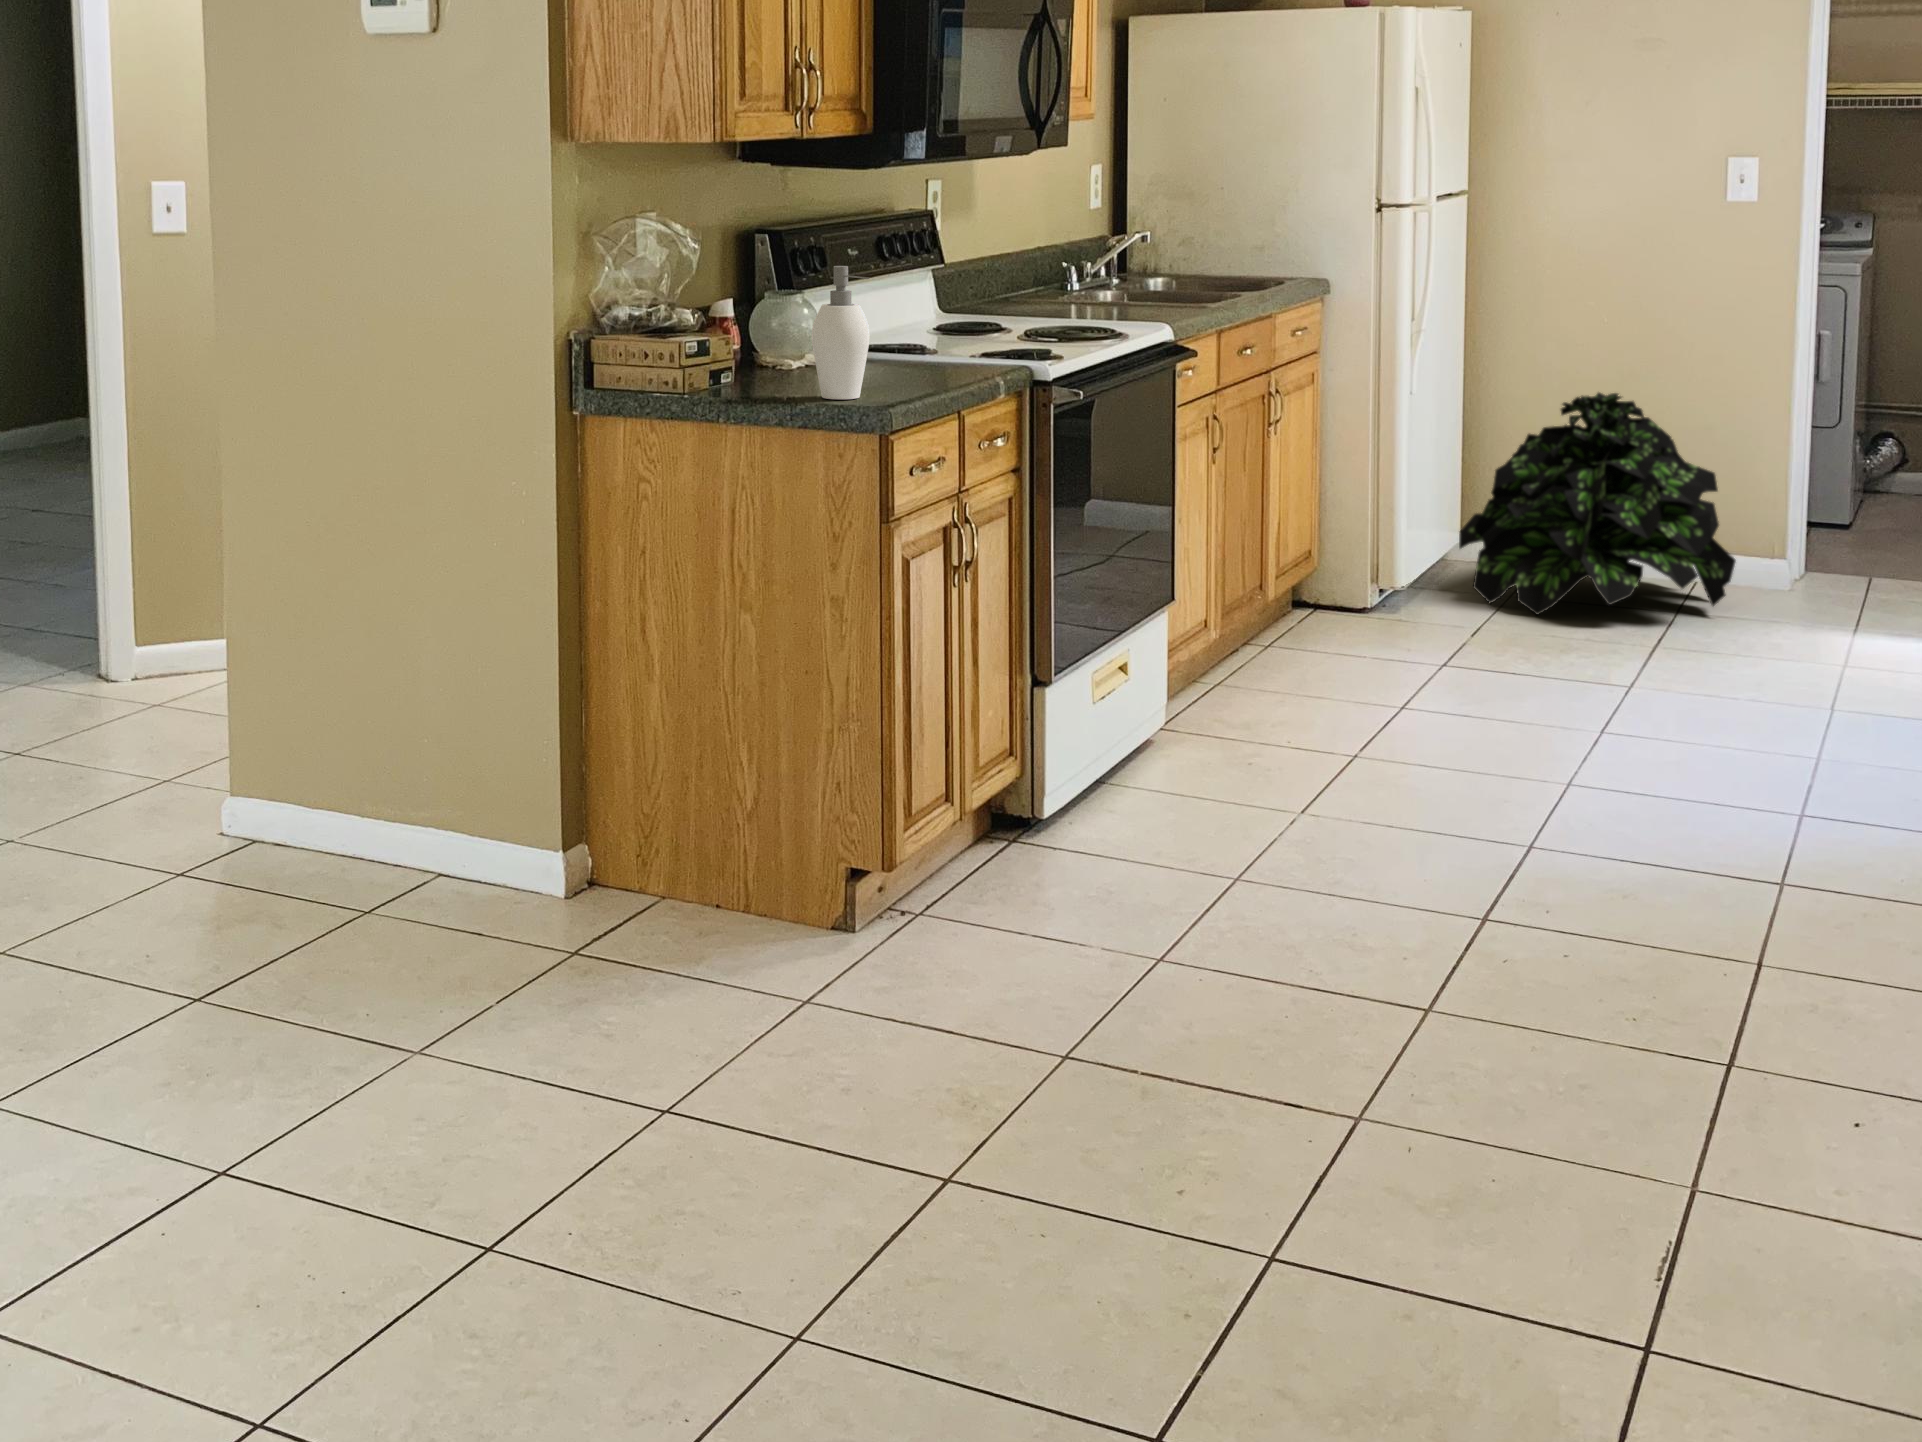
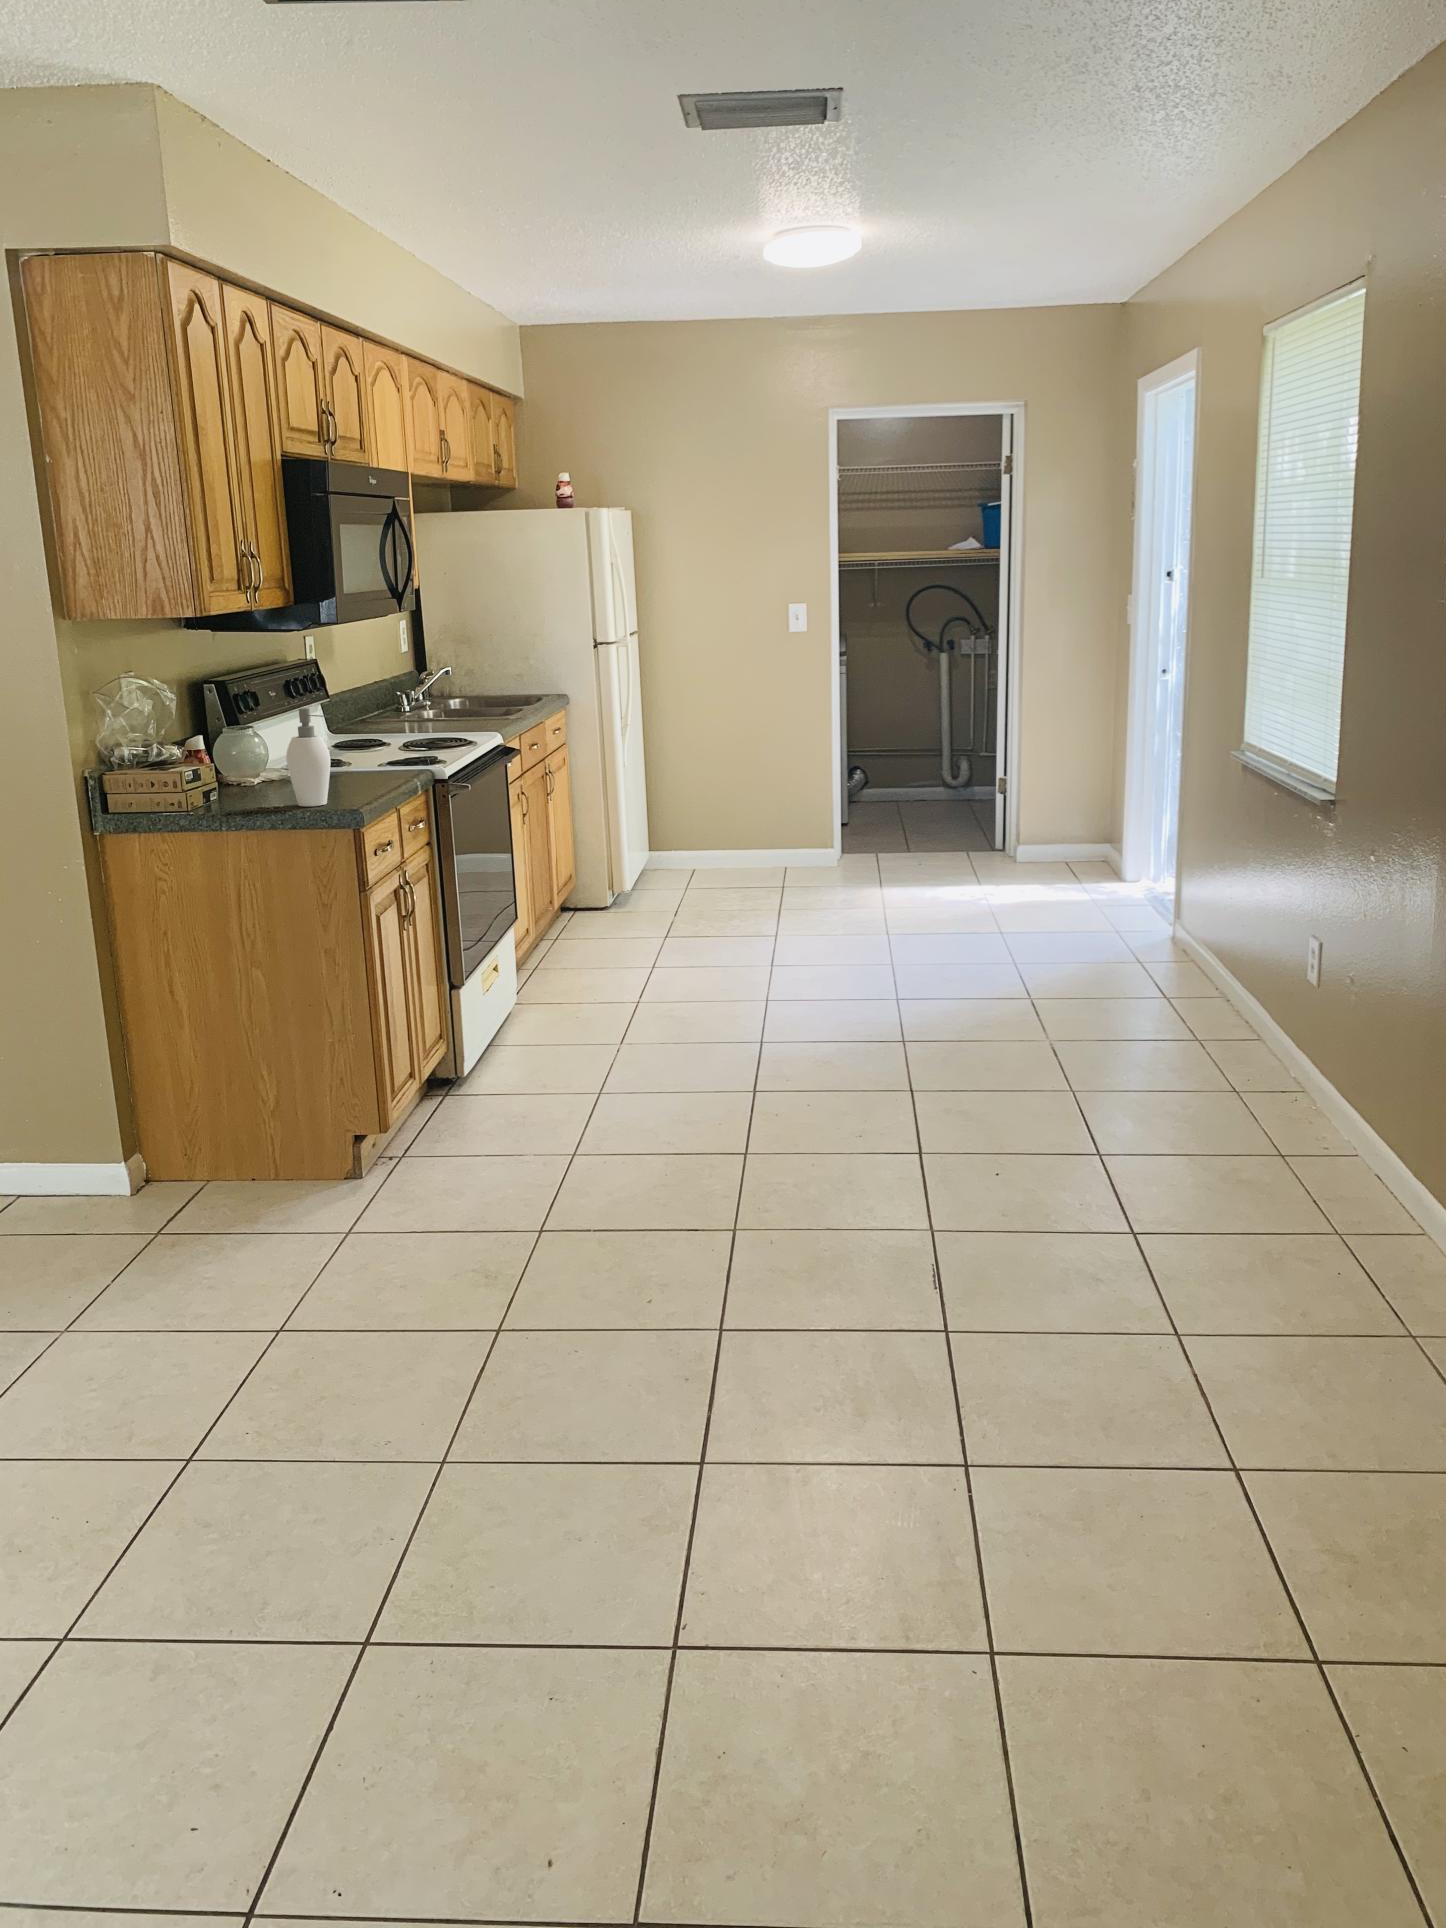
potted plant: present [1459,393,1736,615] -> none [650,755,810,899]

